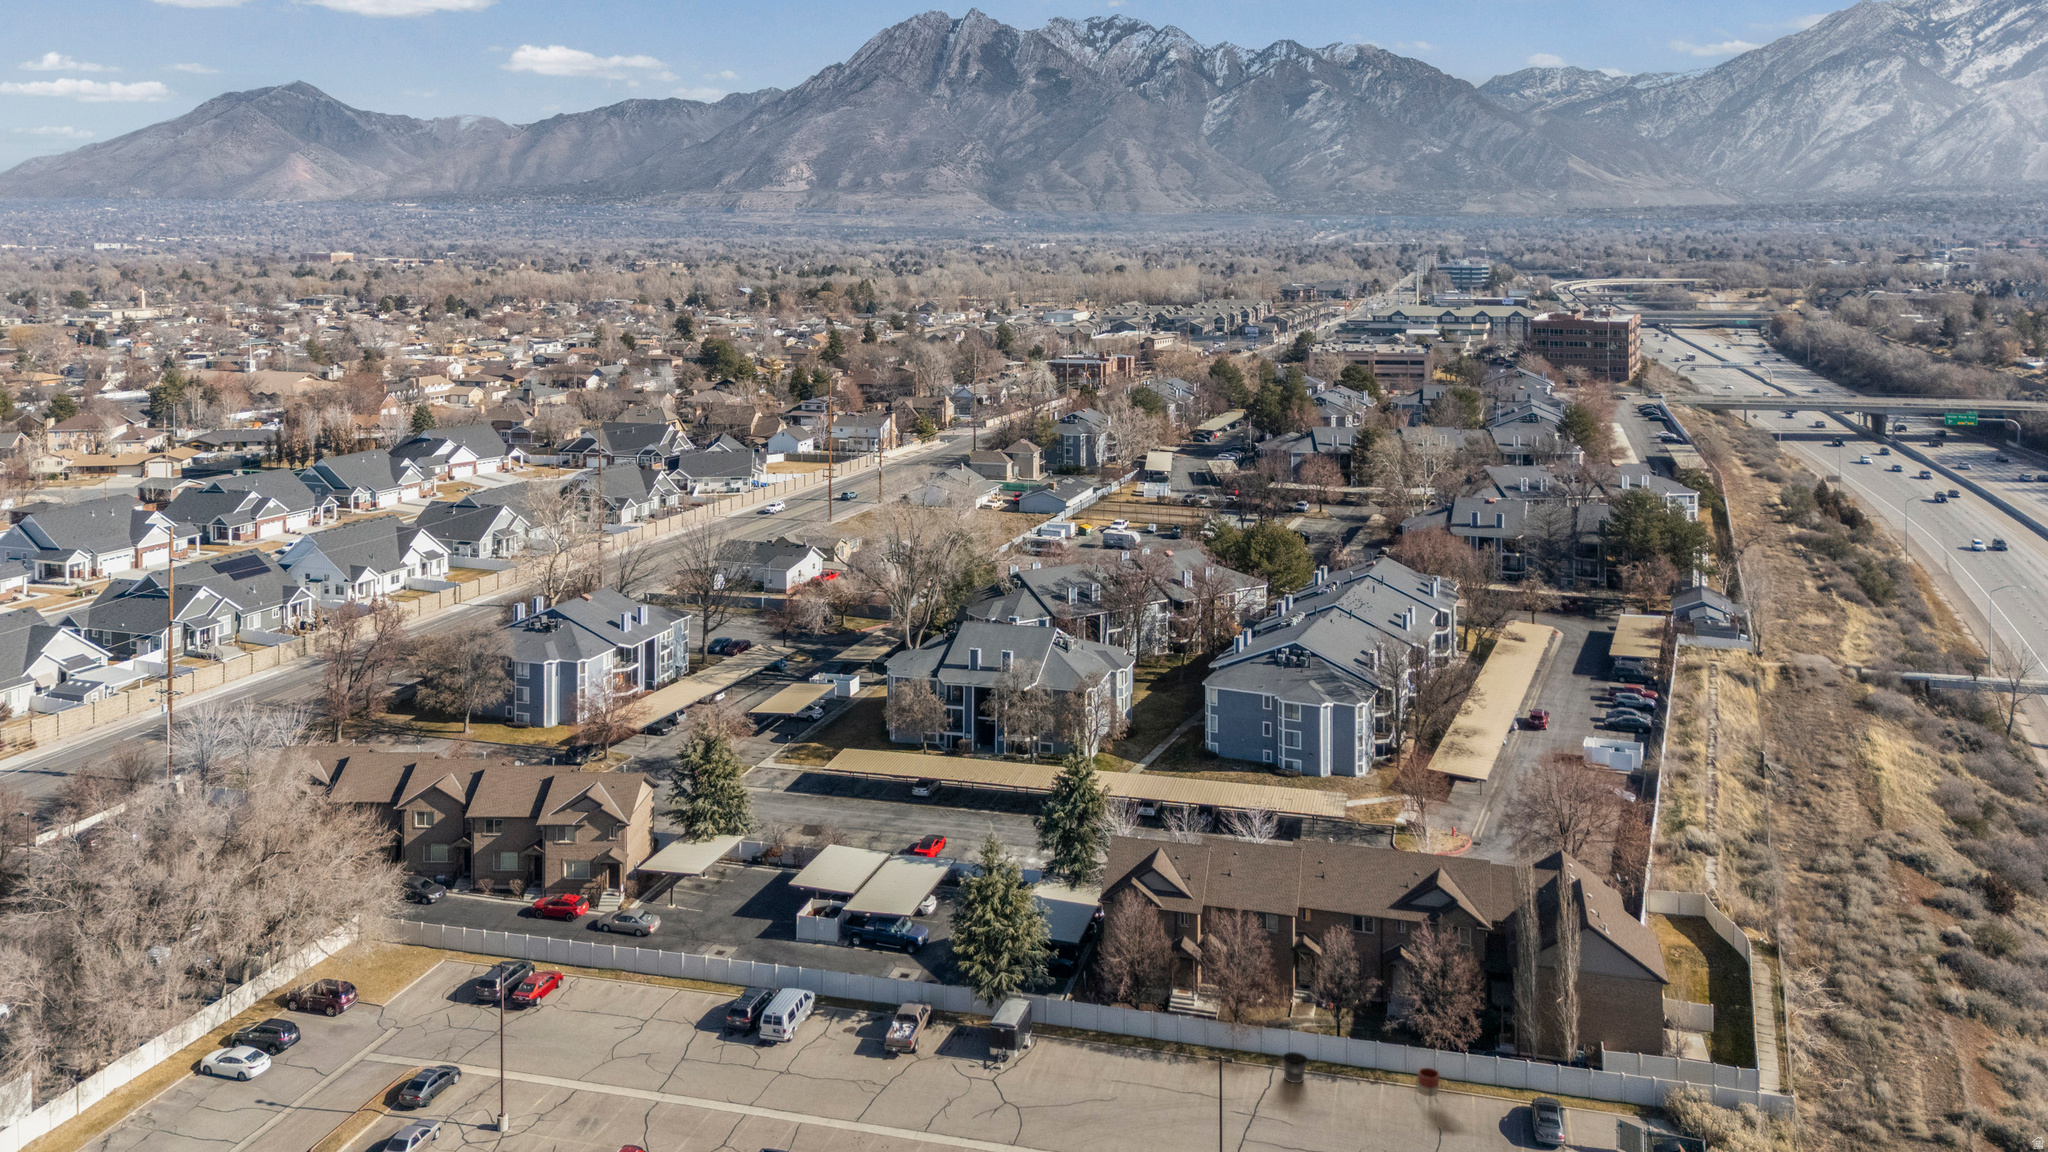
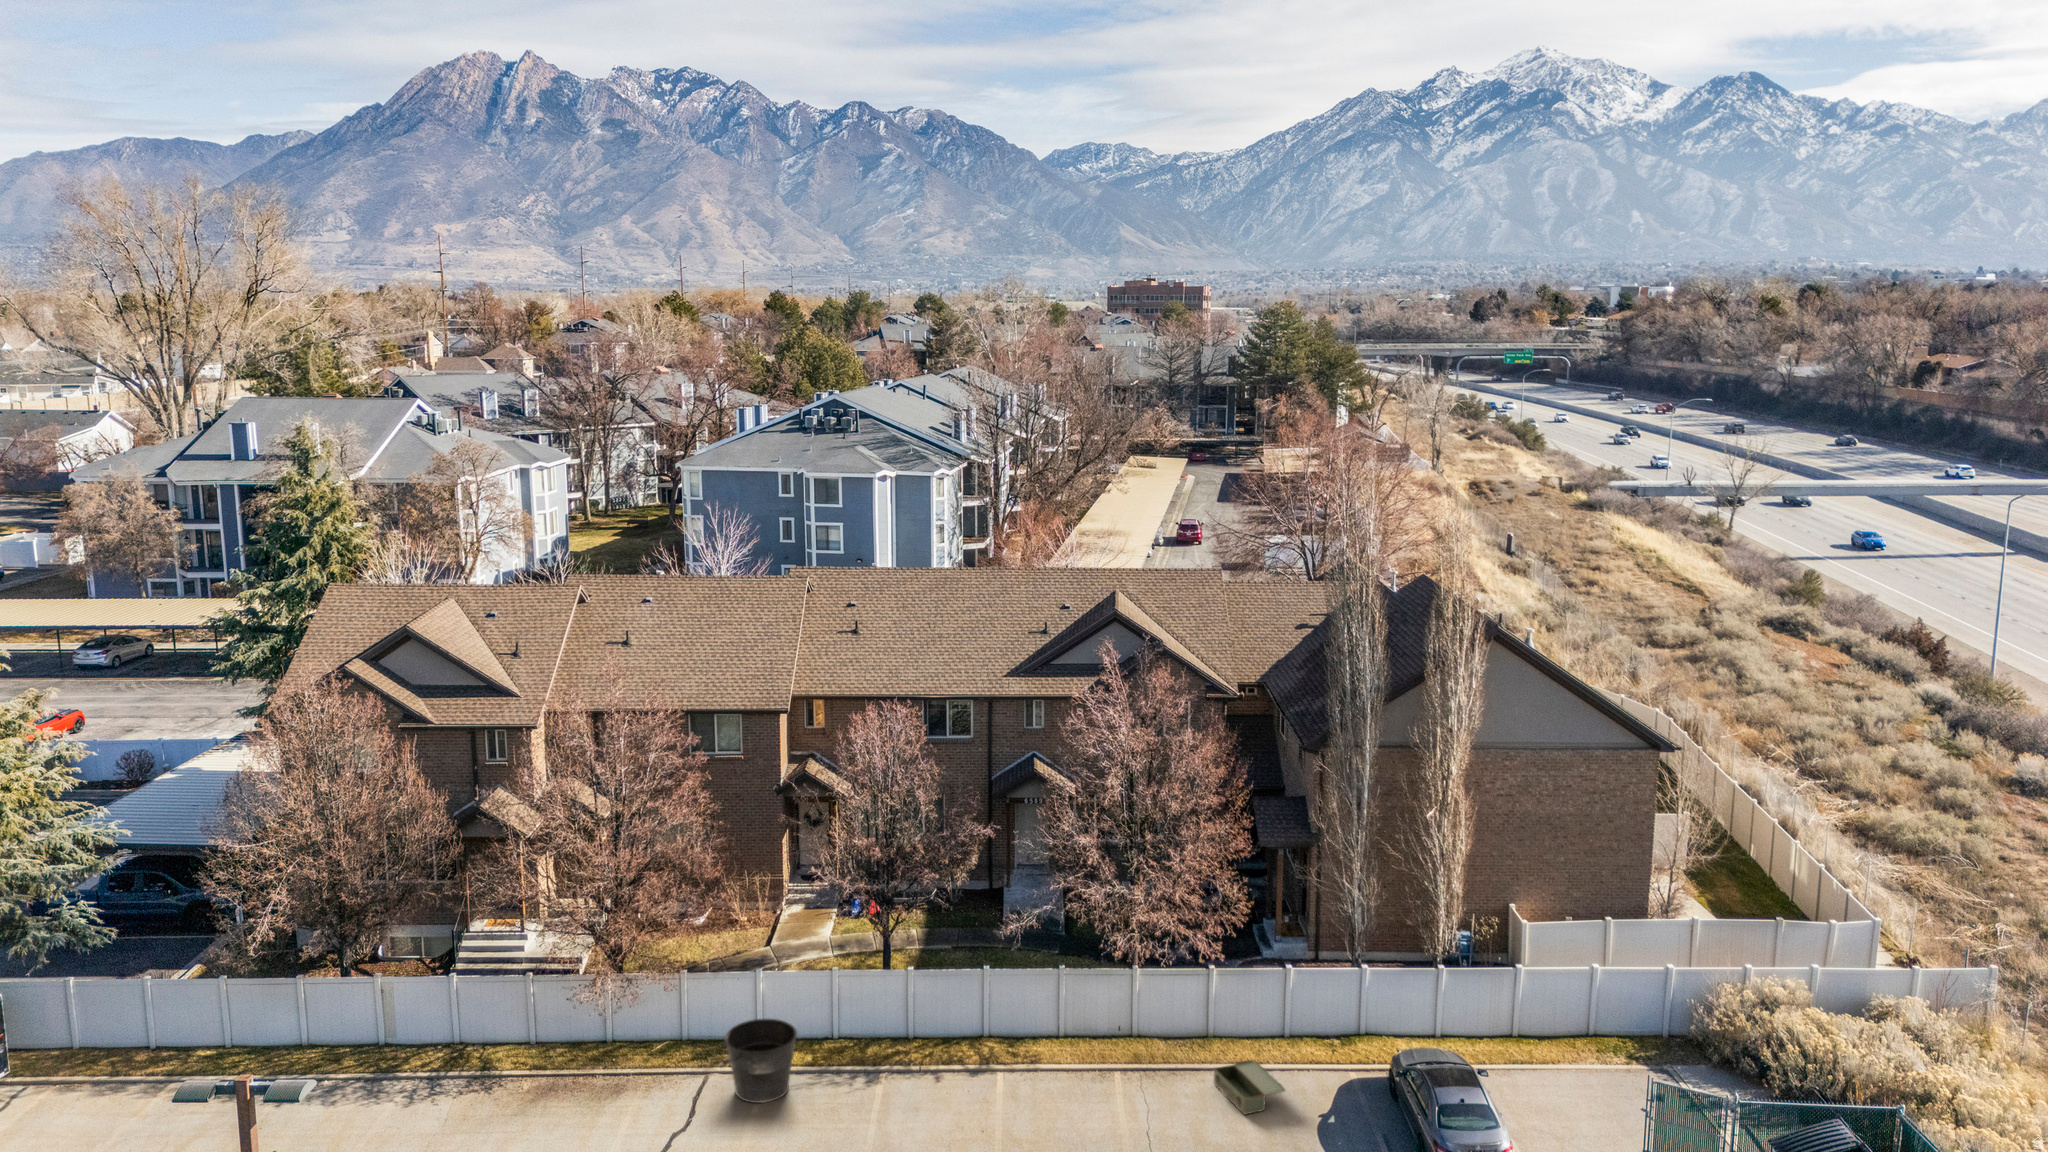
planter: present [1416,1068,1440,1097] -> none [1087,1010,1149,1121]
toolbox: none [1464,1093,1490,1112] -> present [1214,1060,1285,1114]

